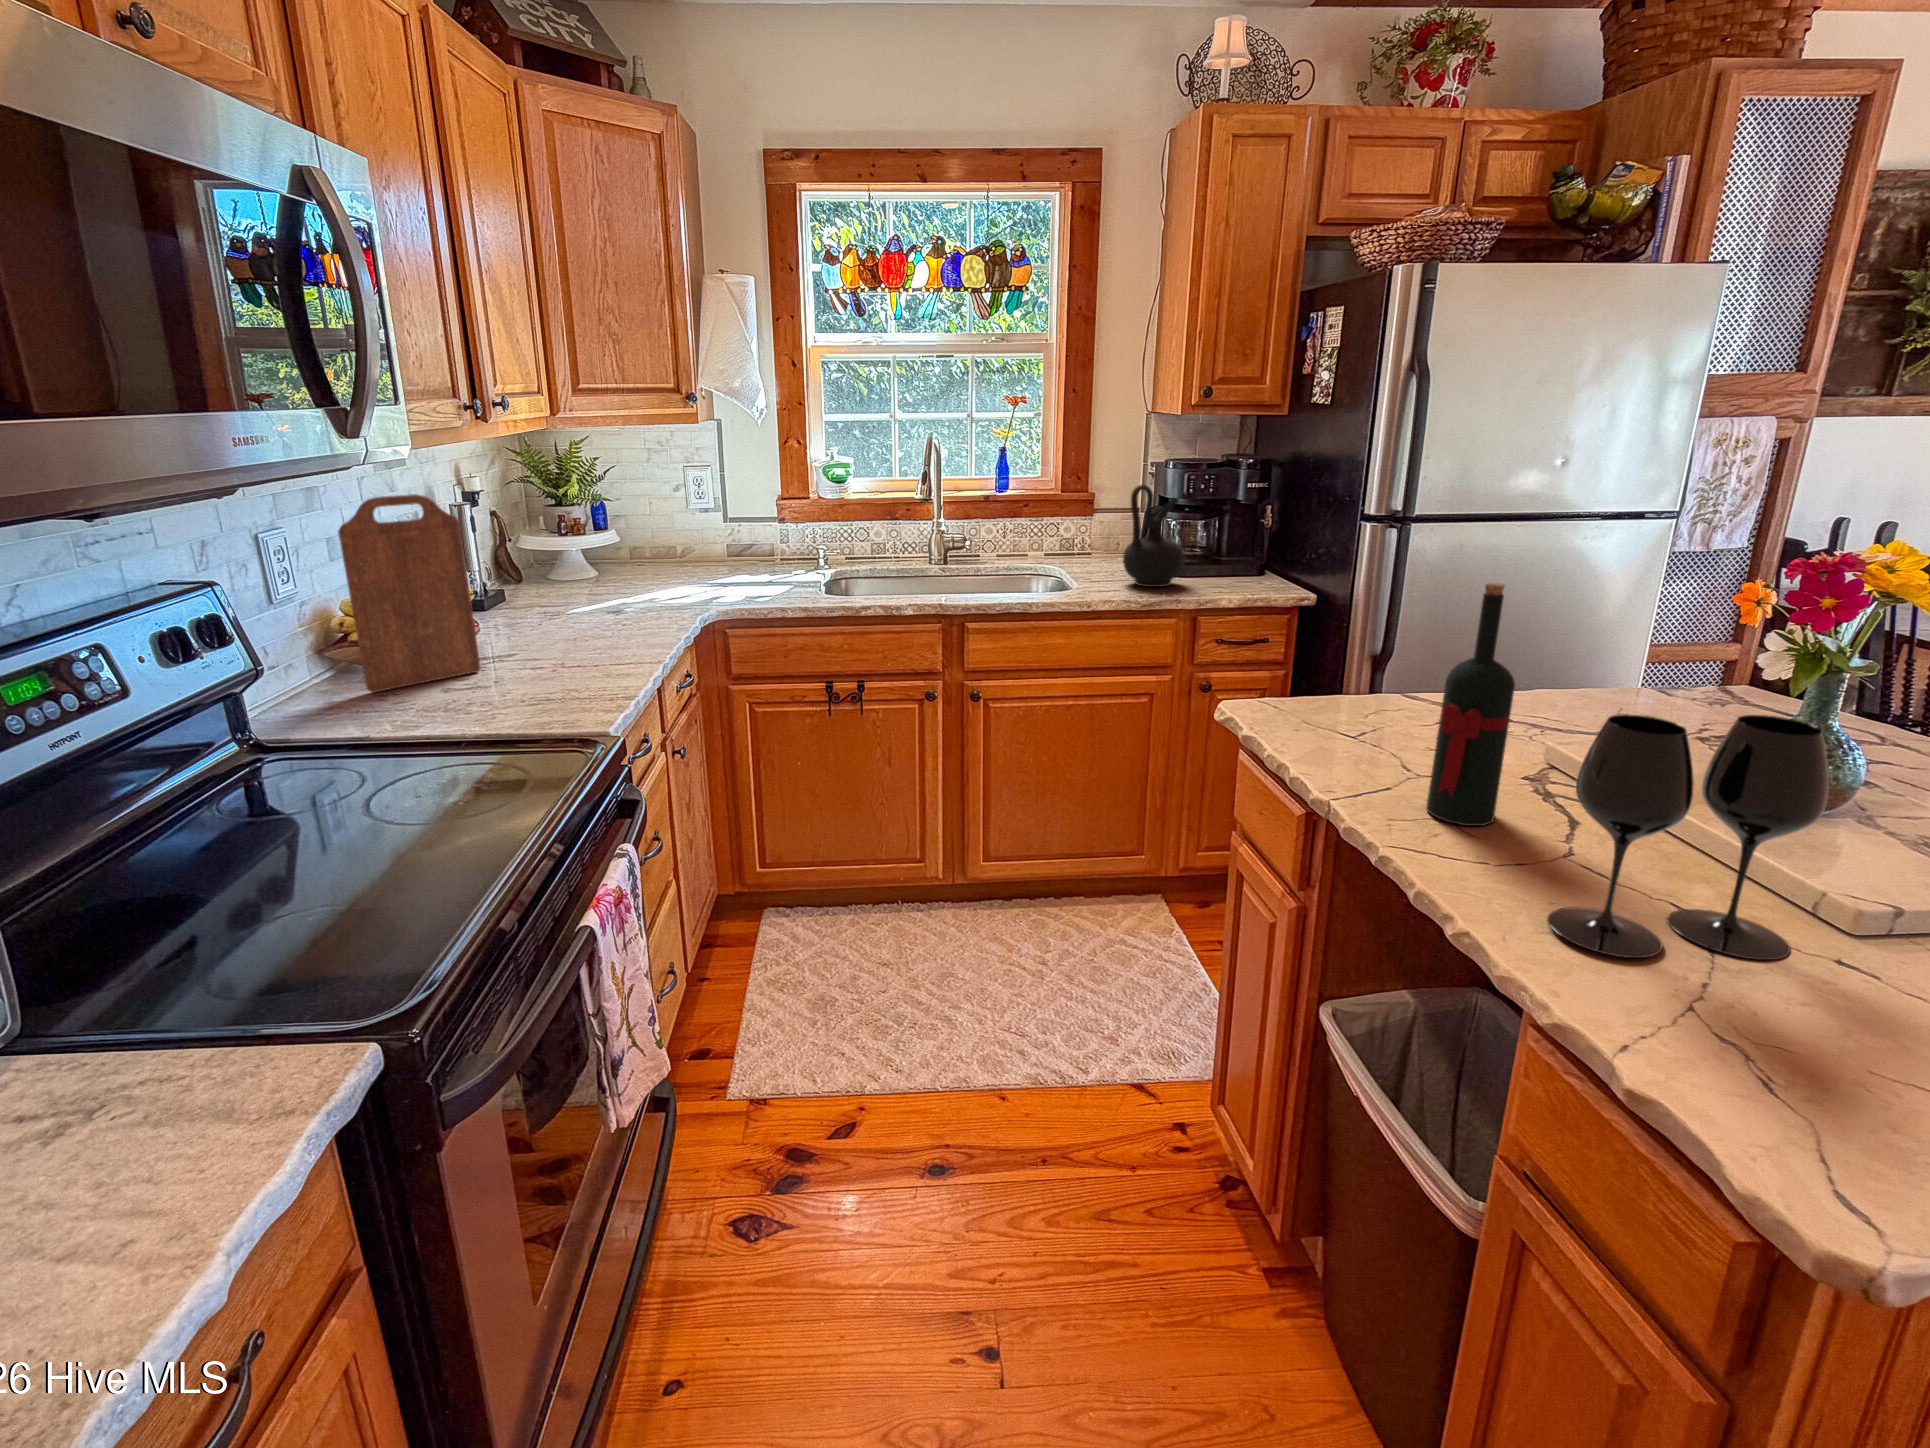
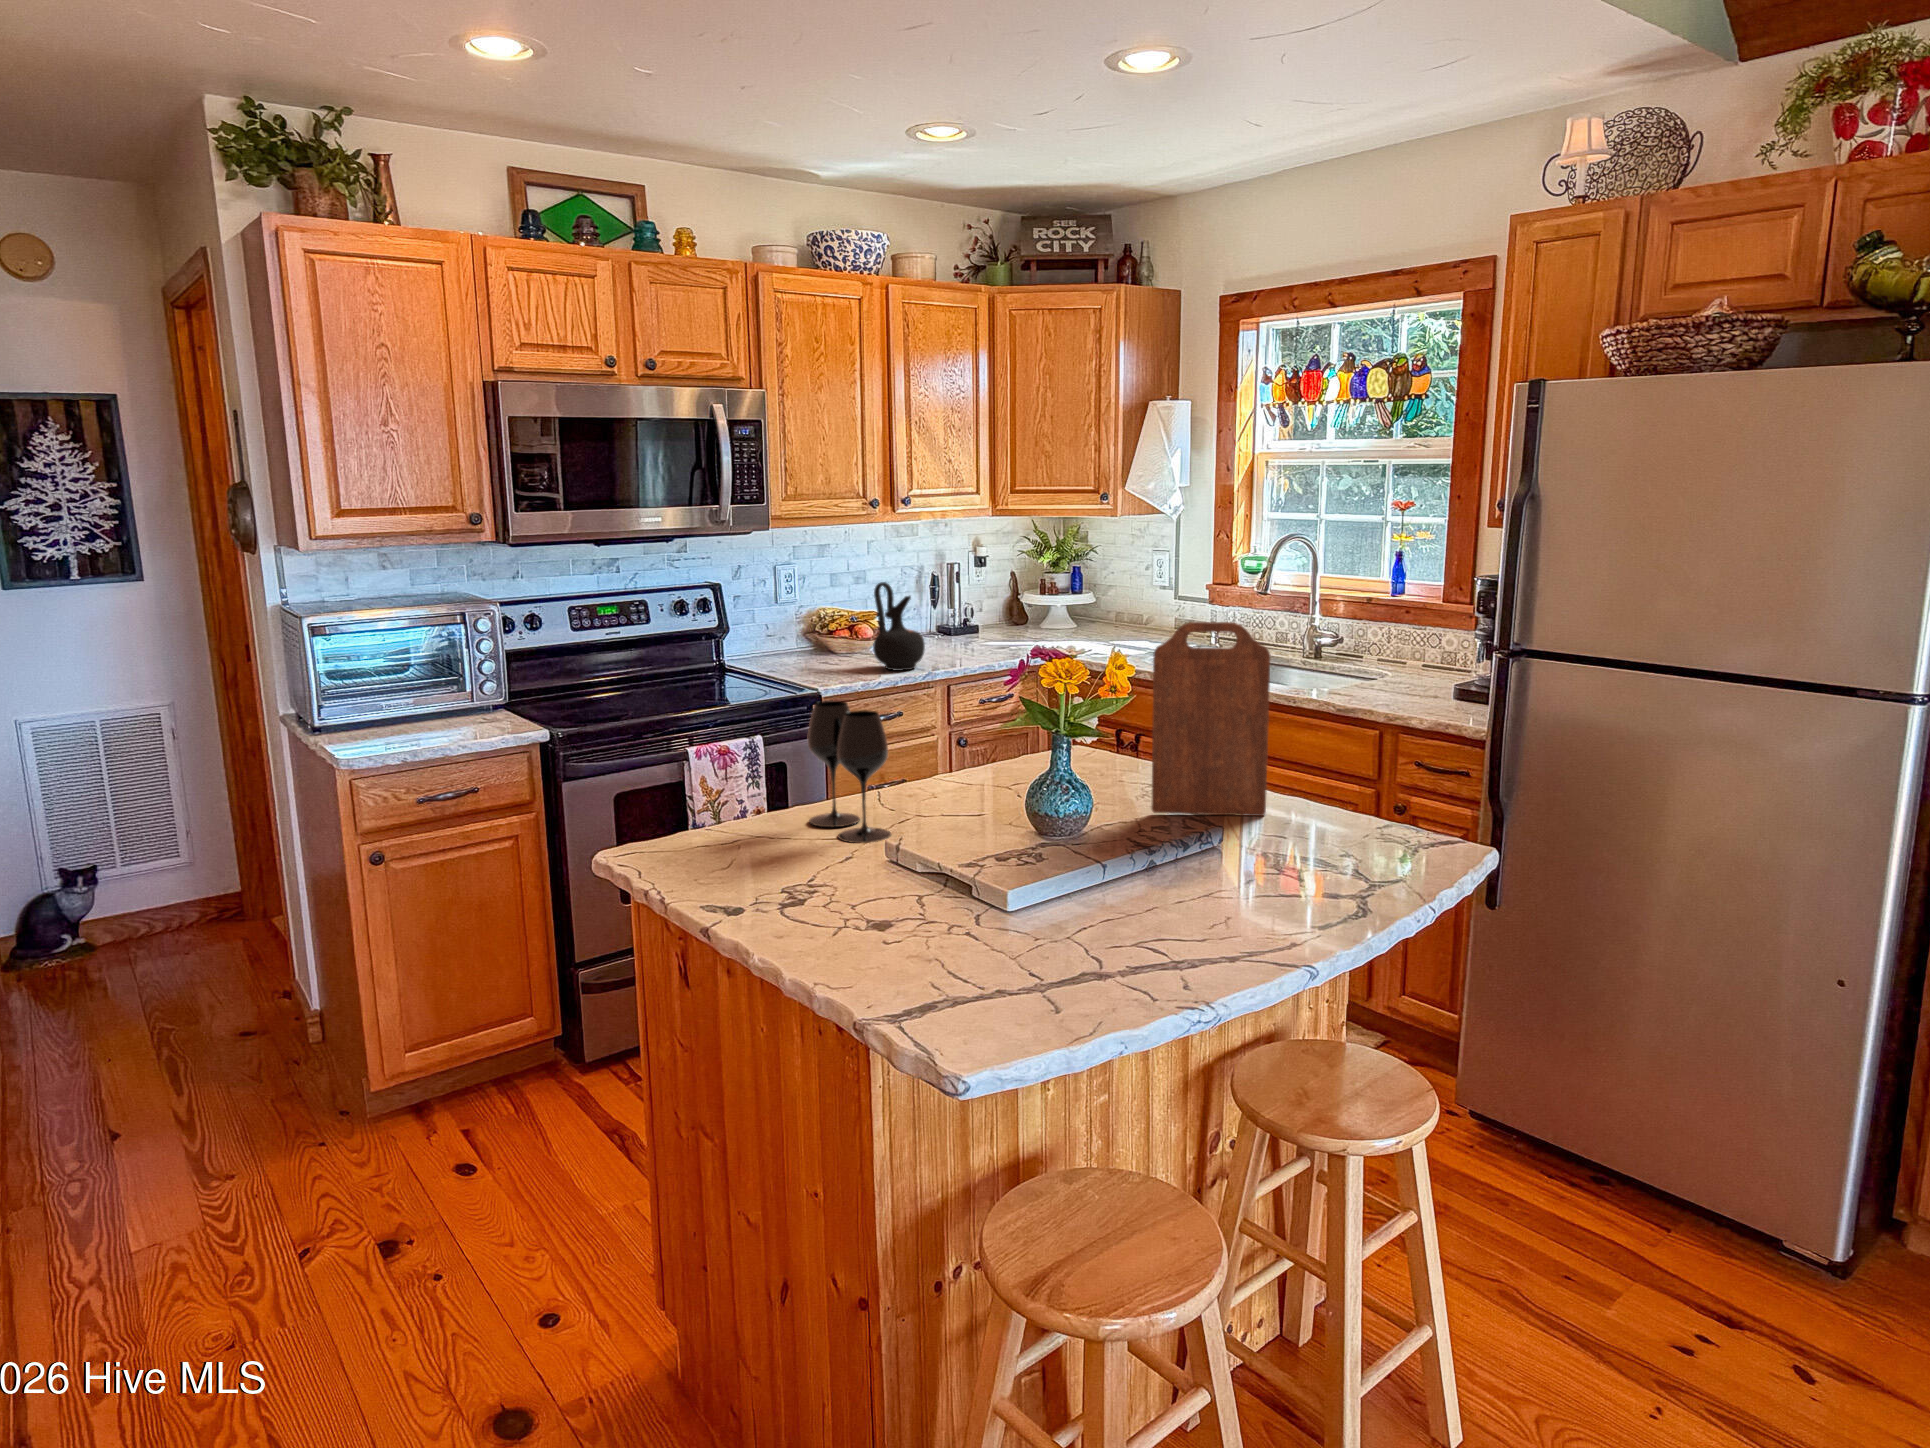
ceramic jug: present [1123,485,1185,587] -> present [873,582,925,671]
cutting board: present [338,494,481,692] -> present [1151,622,1270,816]
wine bottle: present [1426,583,1515,826] -> none [933,646,984,802]

